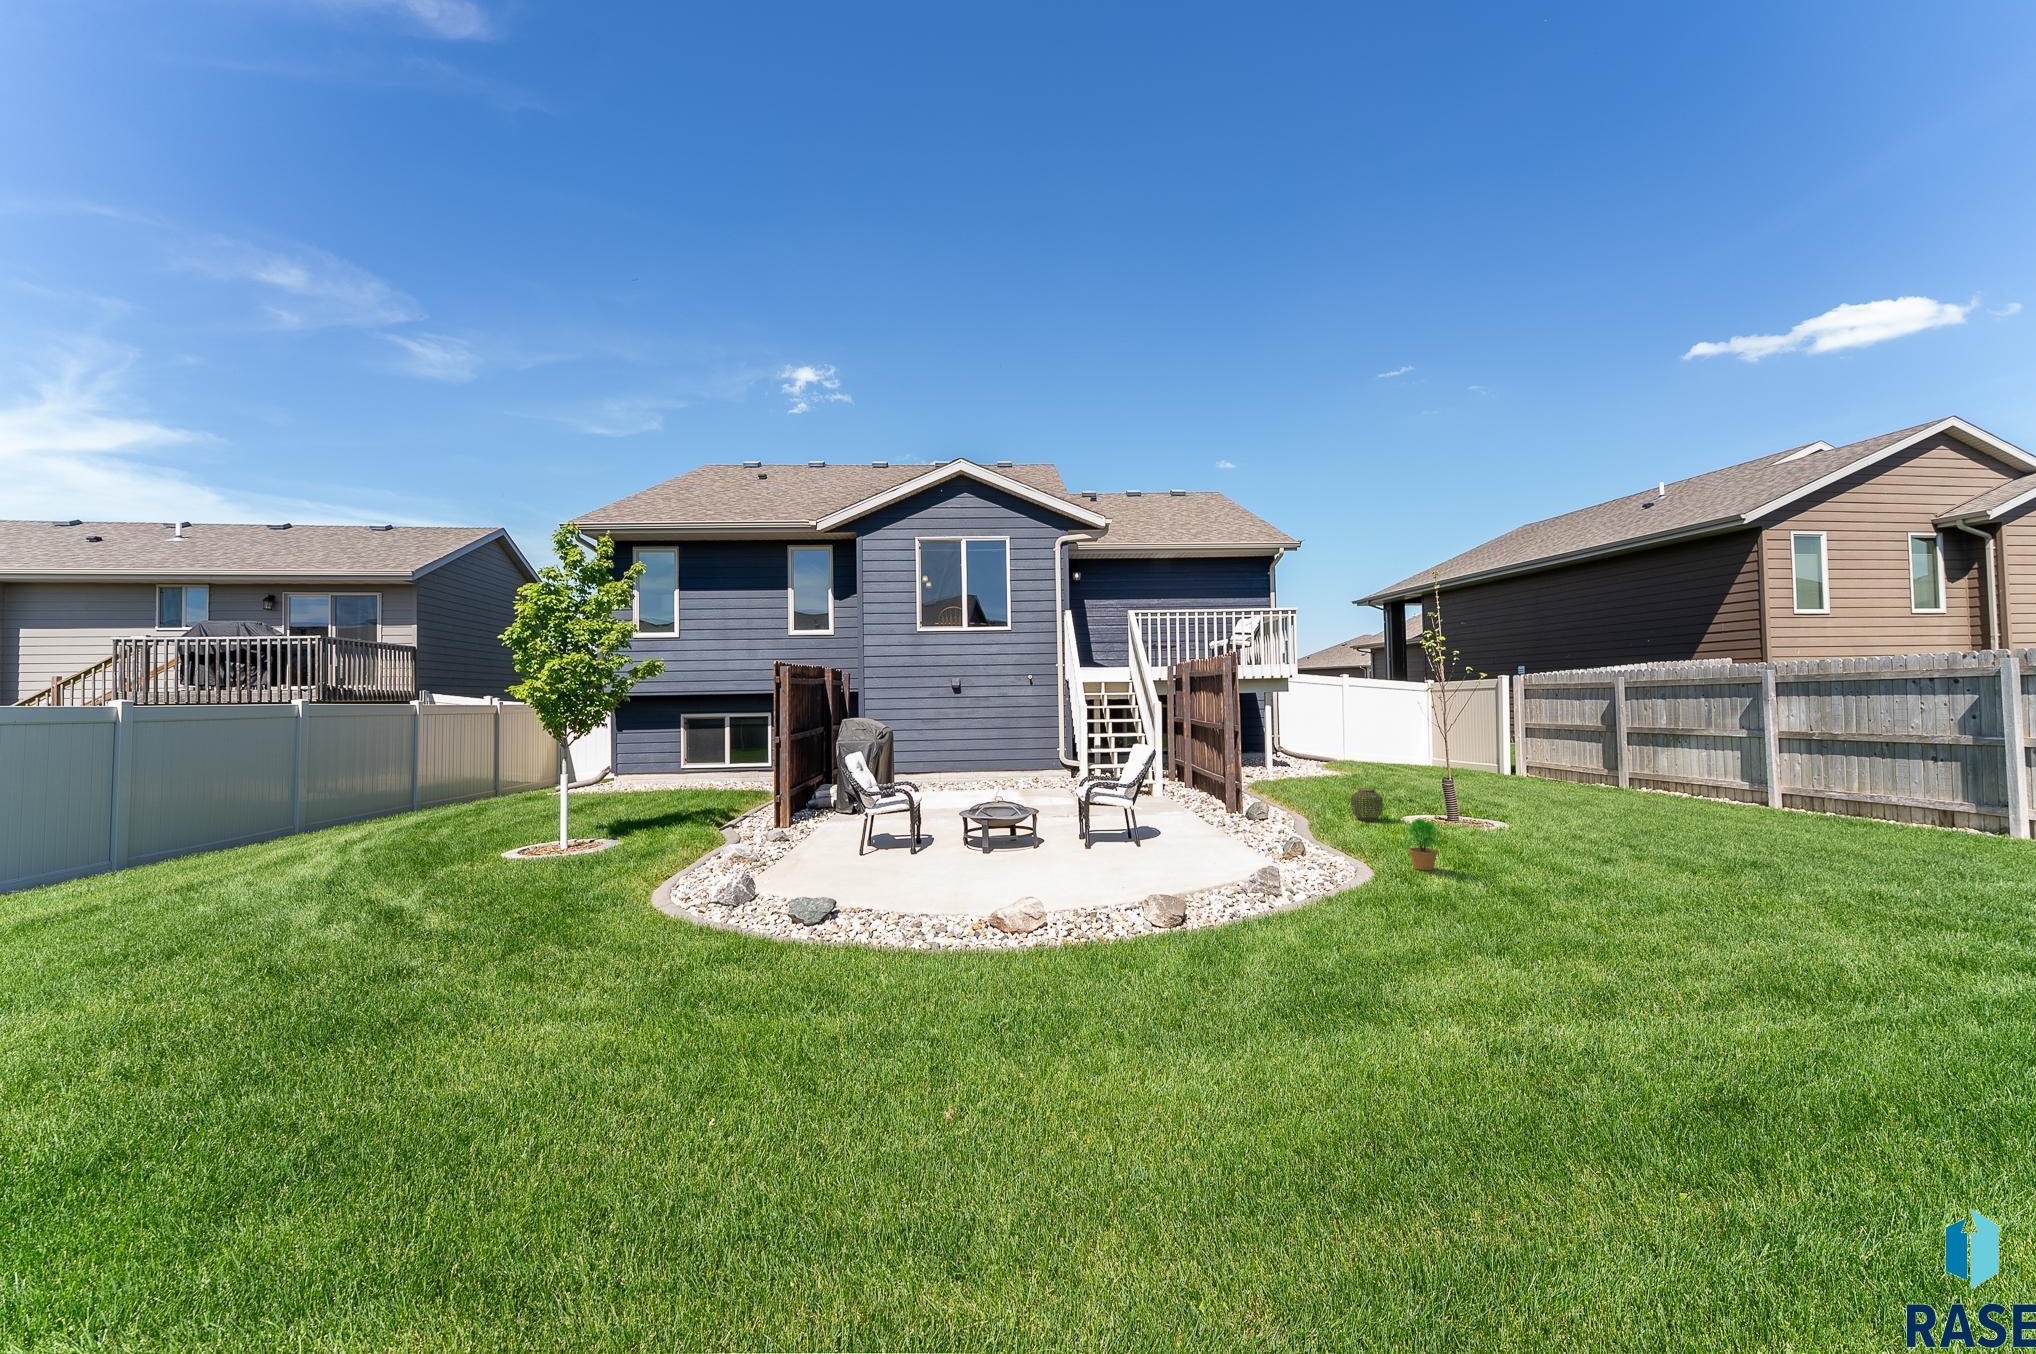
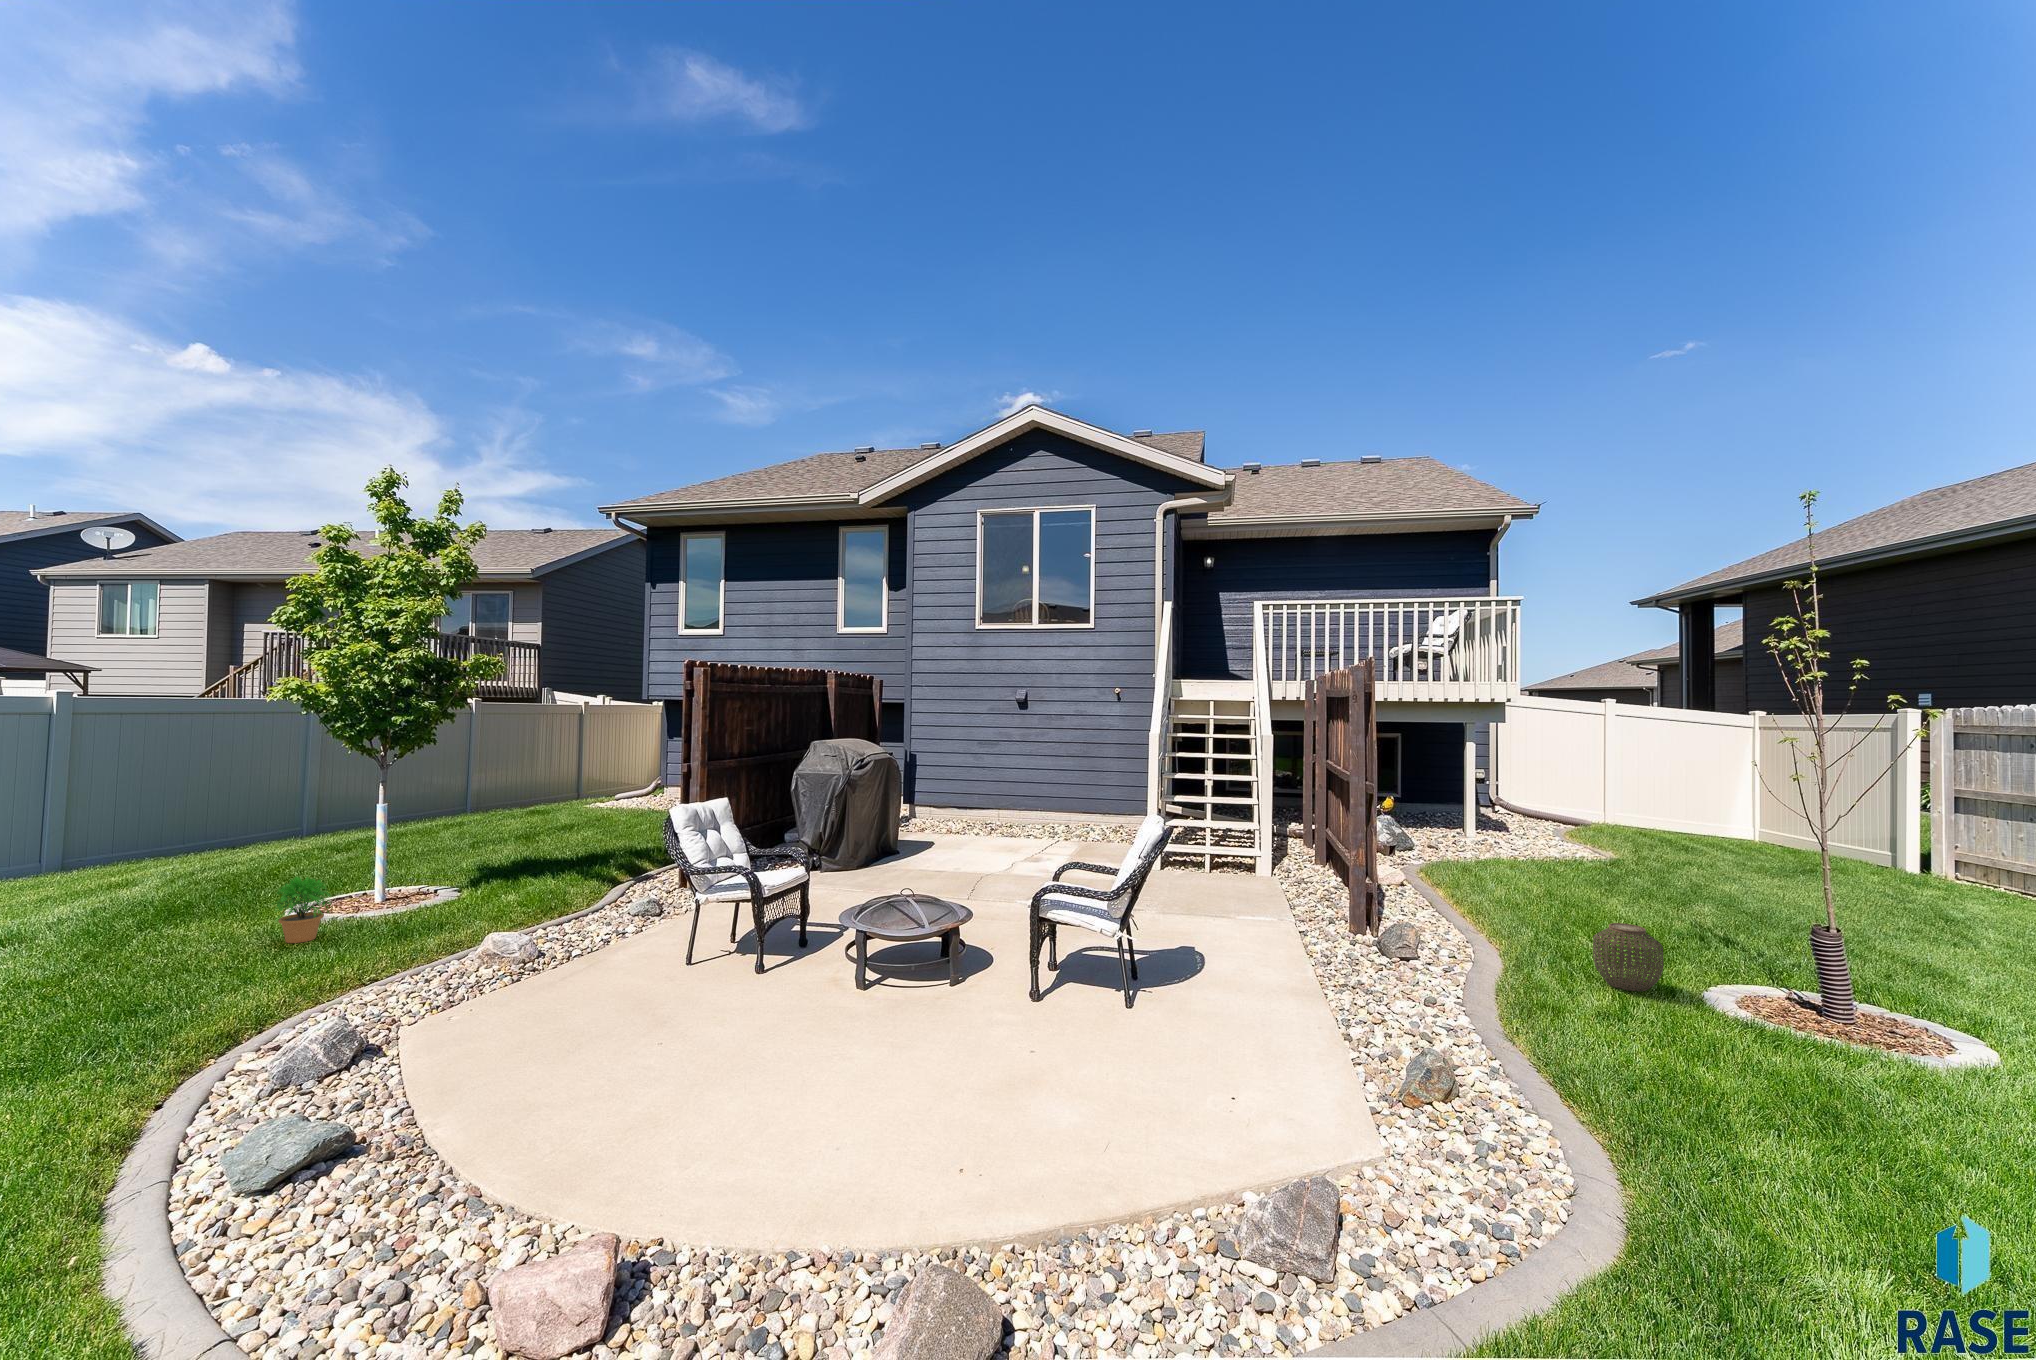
potted plant: present [1405,819,1441,870] -> present [275,877,331,943]

